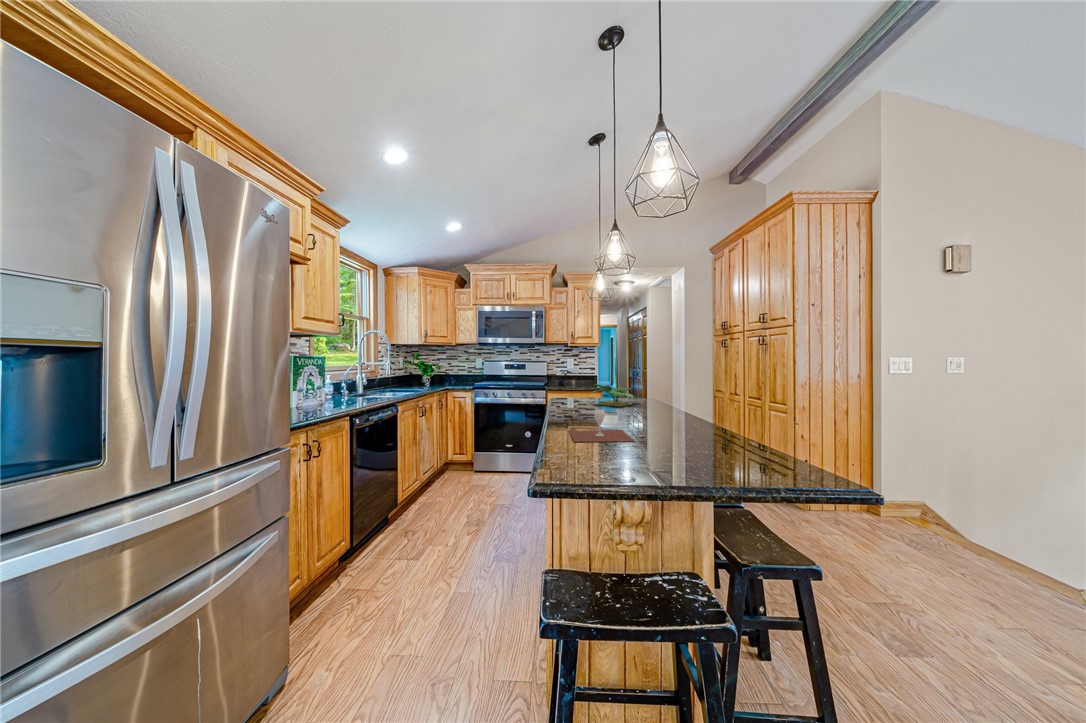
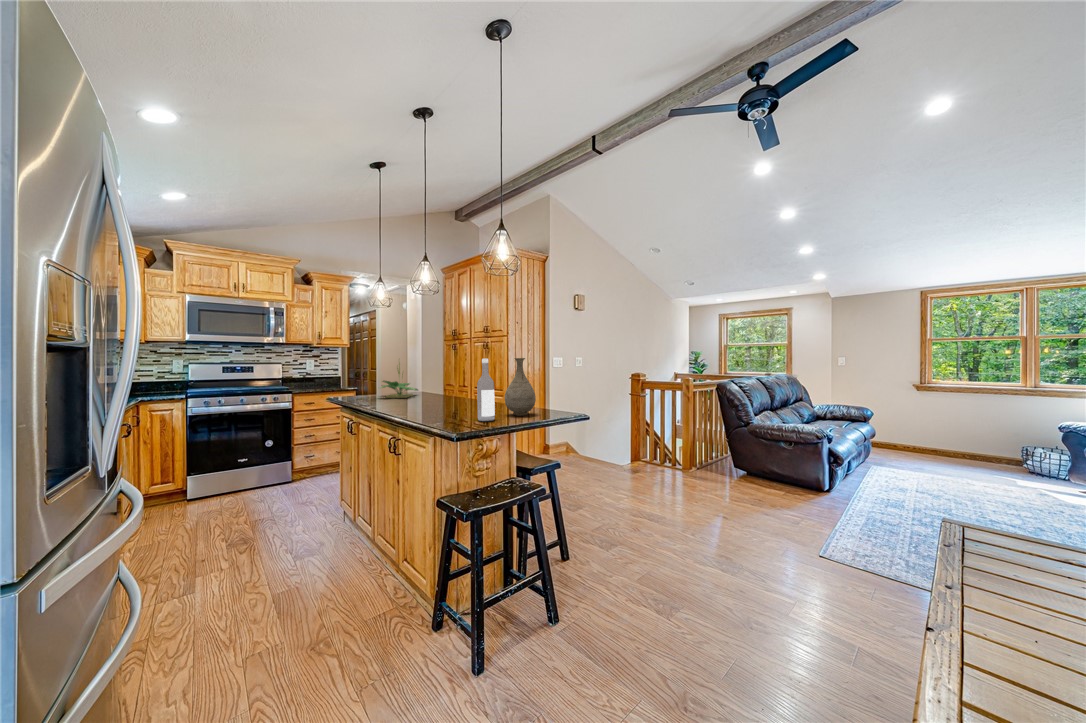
vase: none [703,356,766,463] -> present [505,358,536,416]
wine bottle: none [642,357,672,464] -> present [477,359,495,421]
wine glass: present [569,409,635,442] -> none [400,396,458,419]

